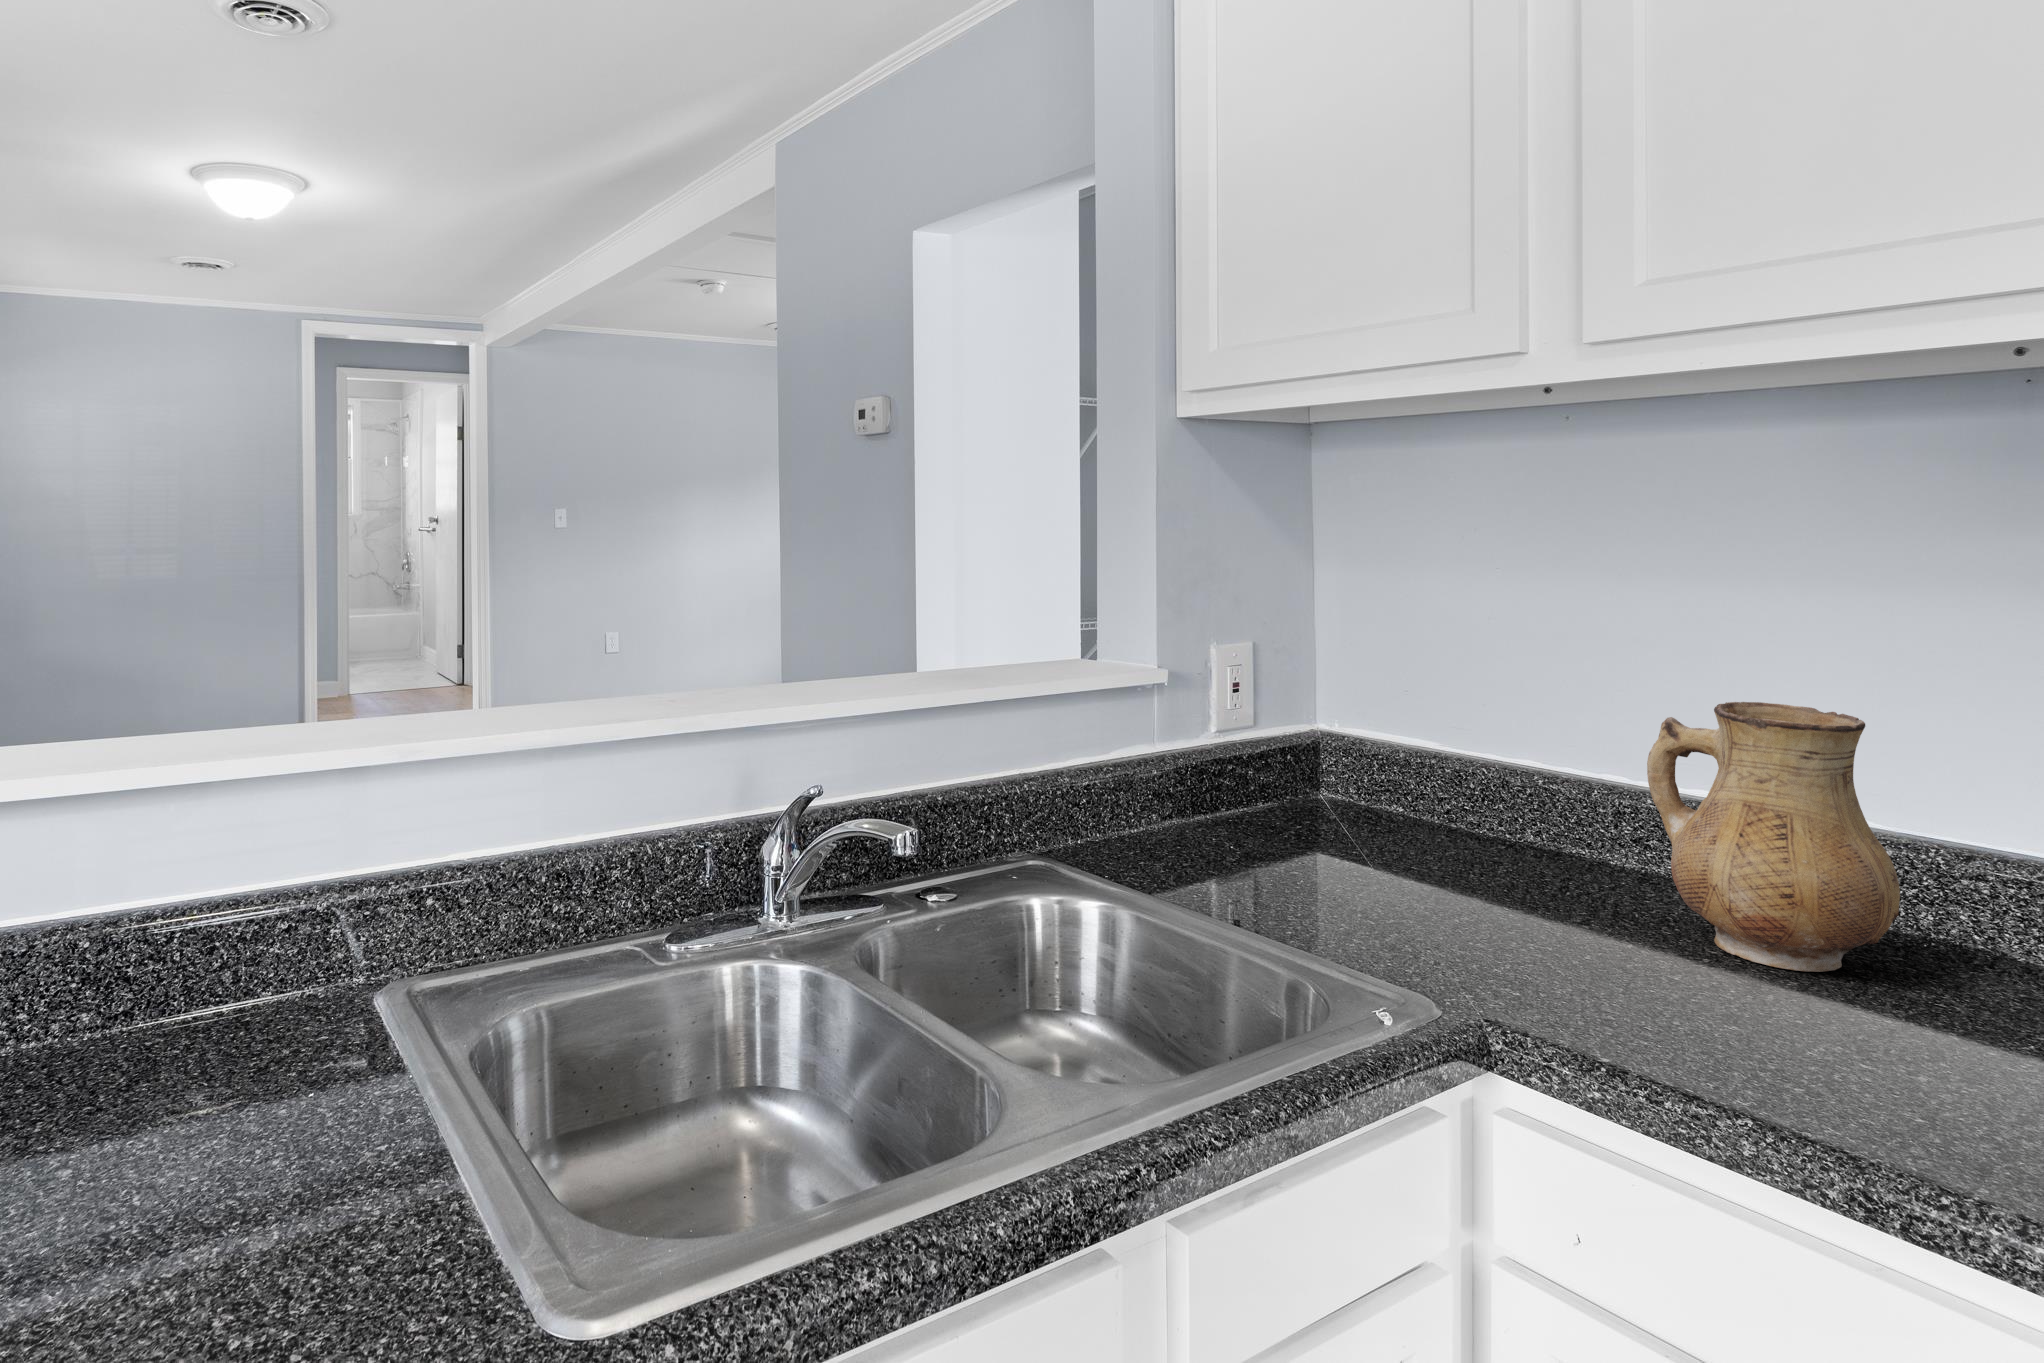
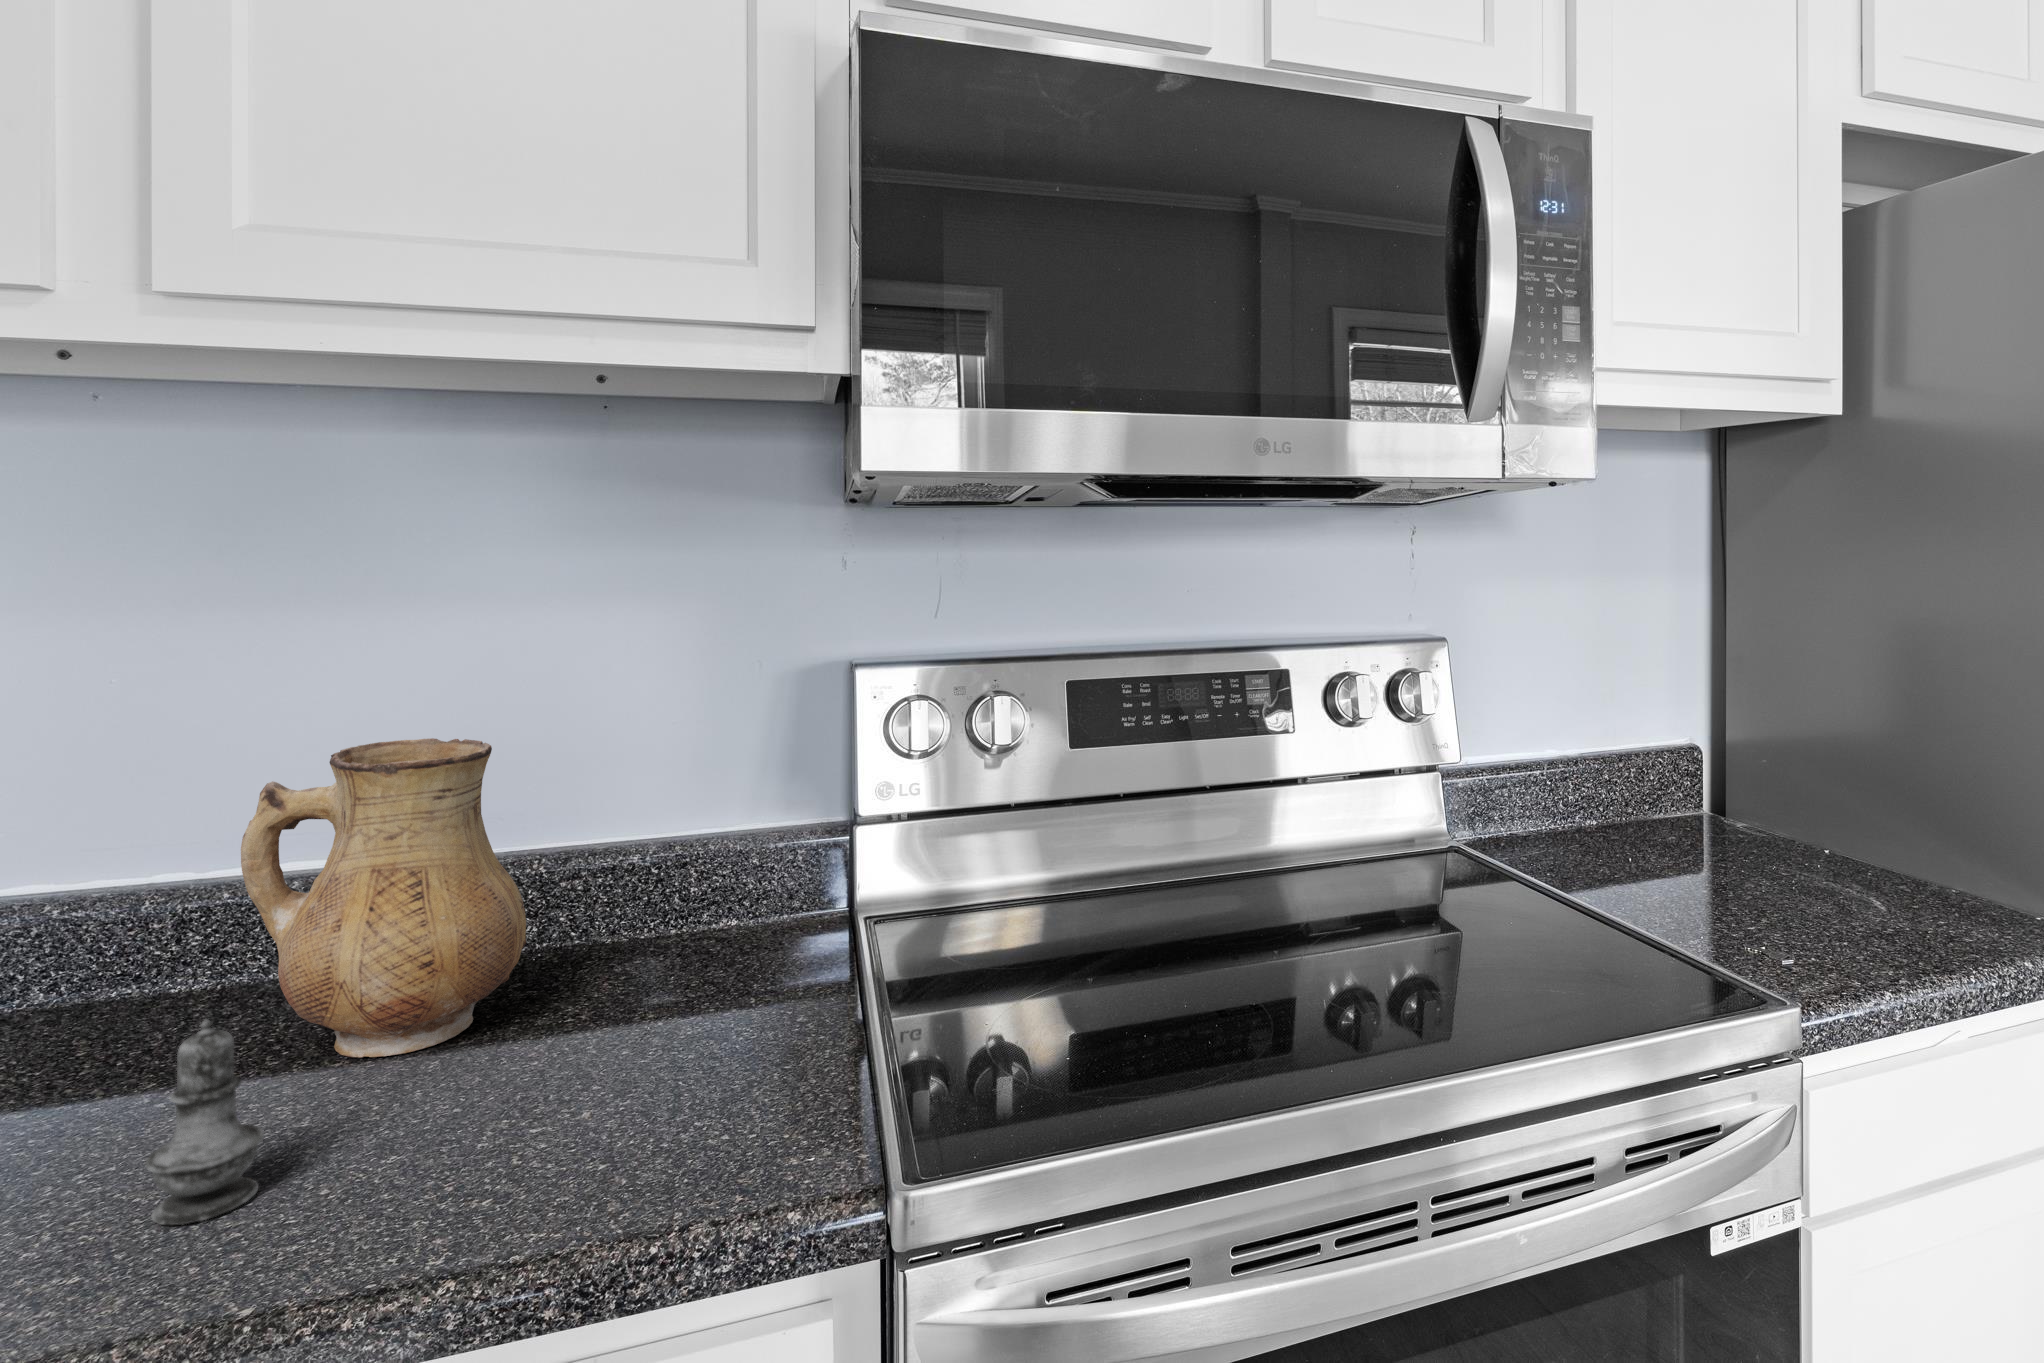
salt shaker: none [1561,864,1638,1003] -> present [145,1019,264,1225]

